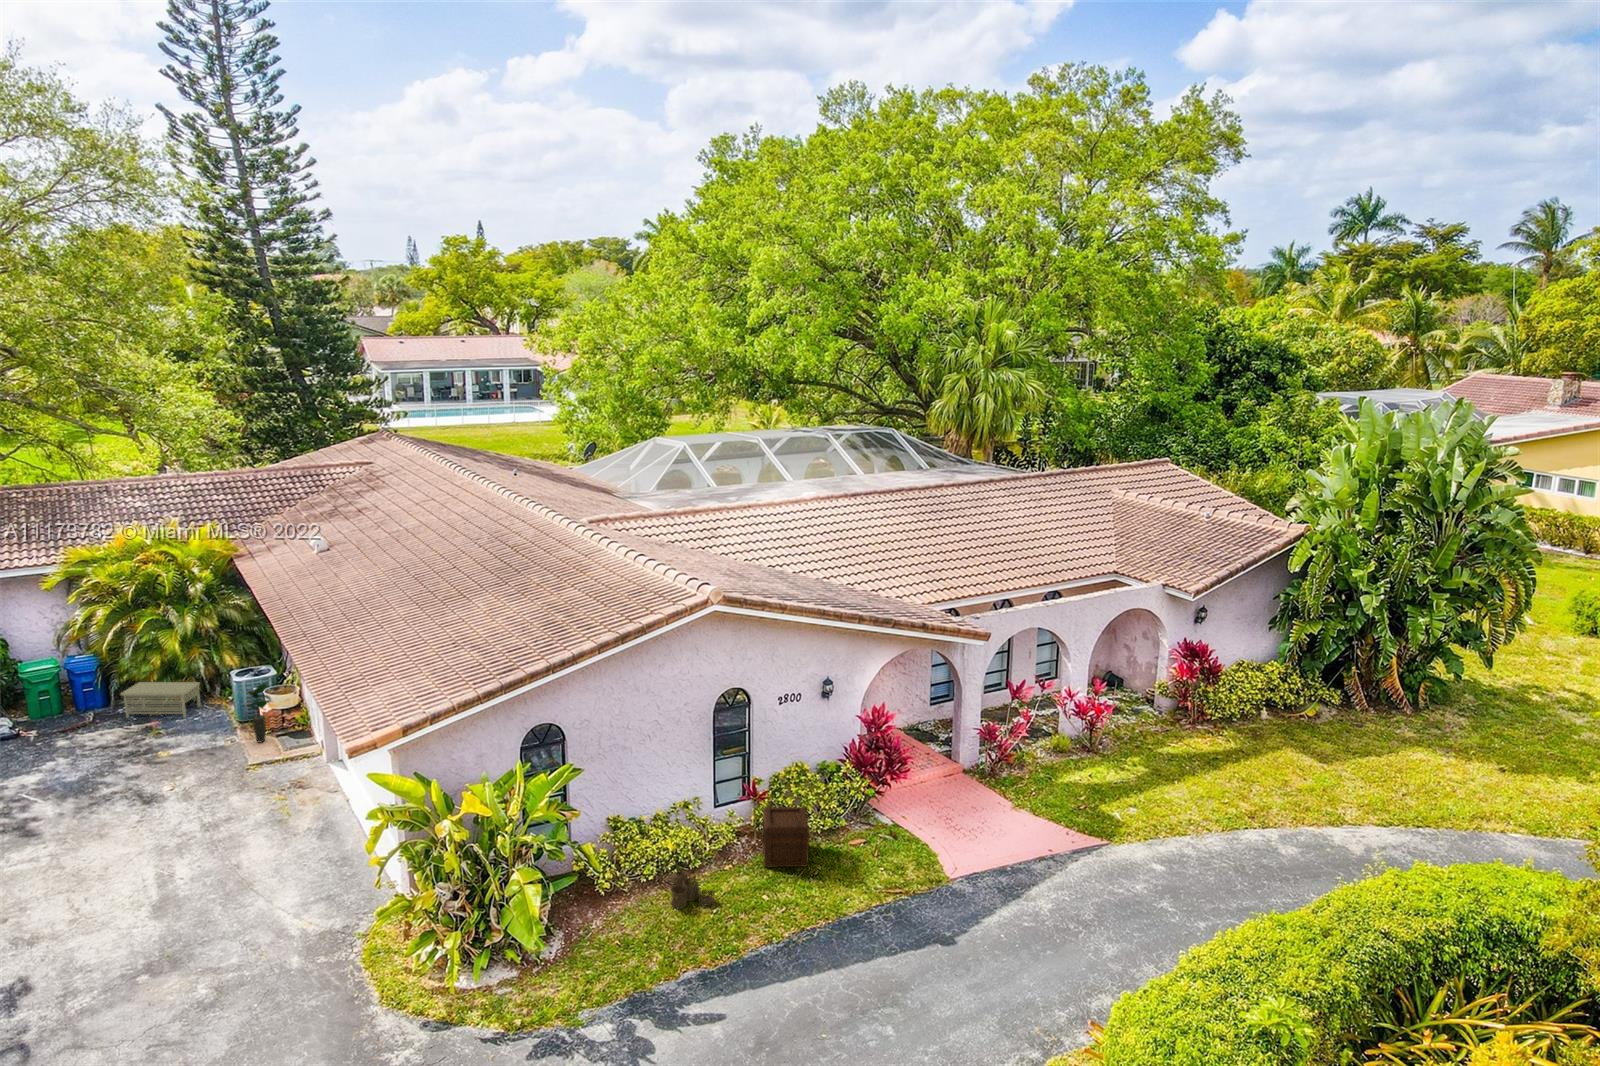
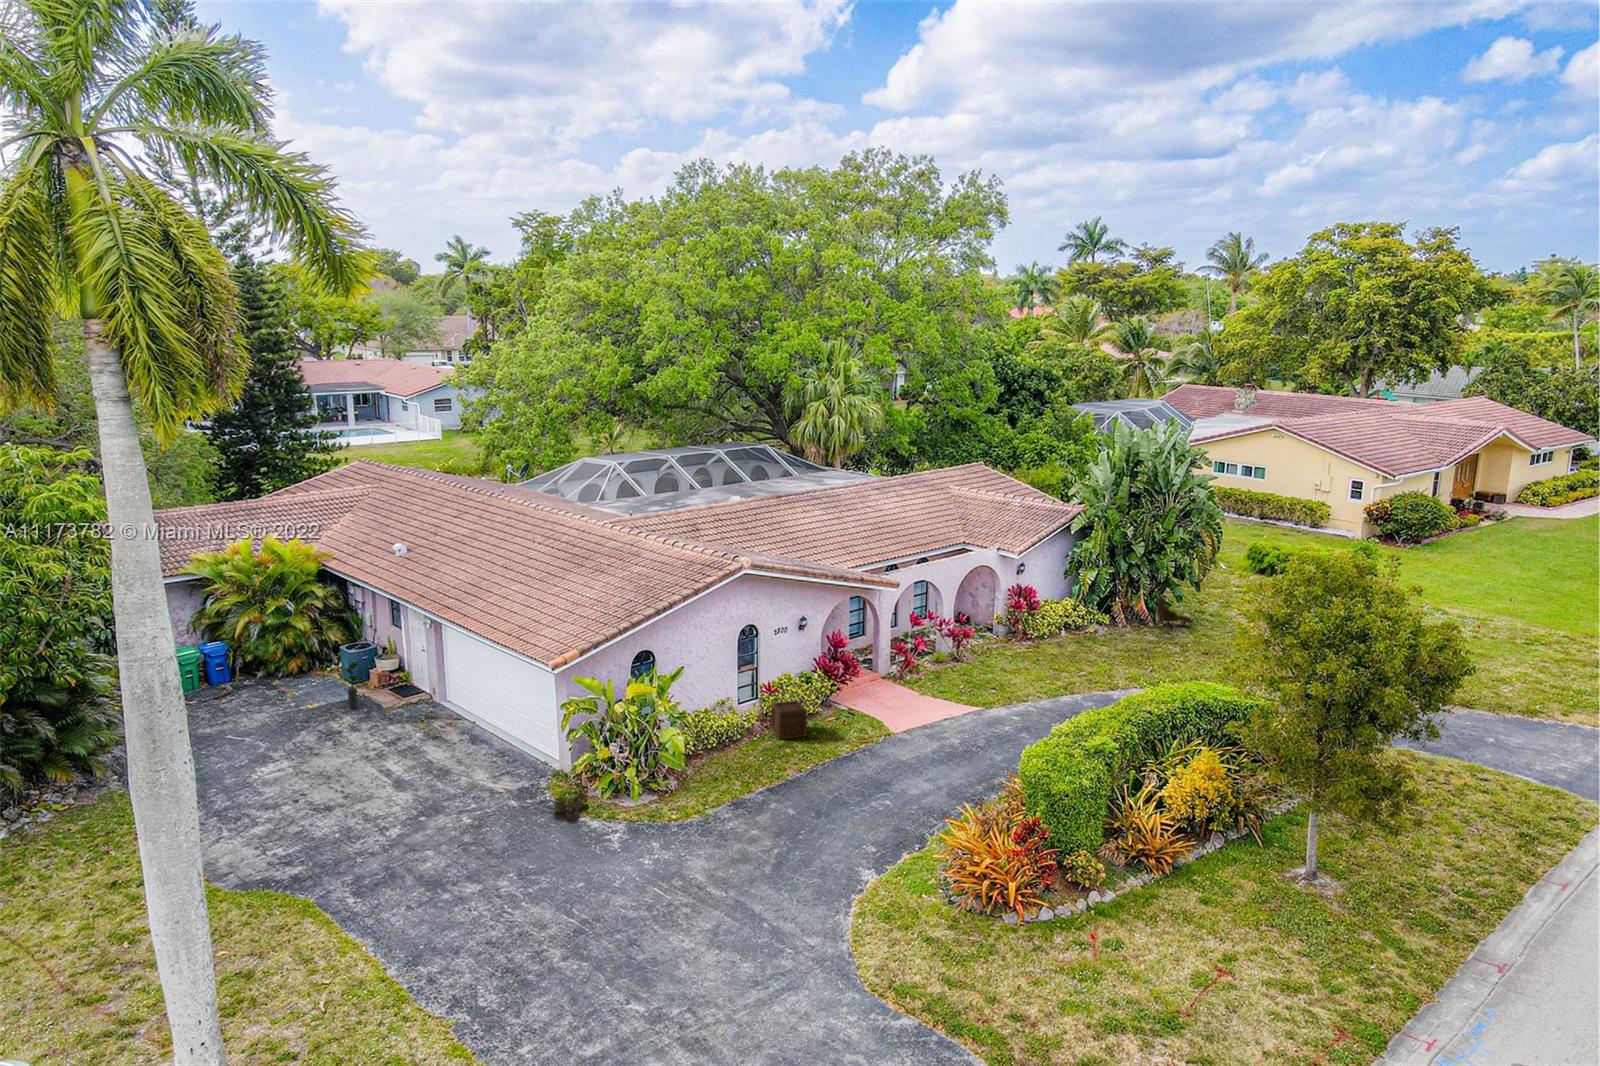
lounge chair: none [1417,666,1479,723] -> present [1156,596,1193,626]
storage bench: present [121,682,201,717] -> none [215,671,276,703]
woven basket: present [670,871,714,908] -> present [555,792,588,820]

